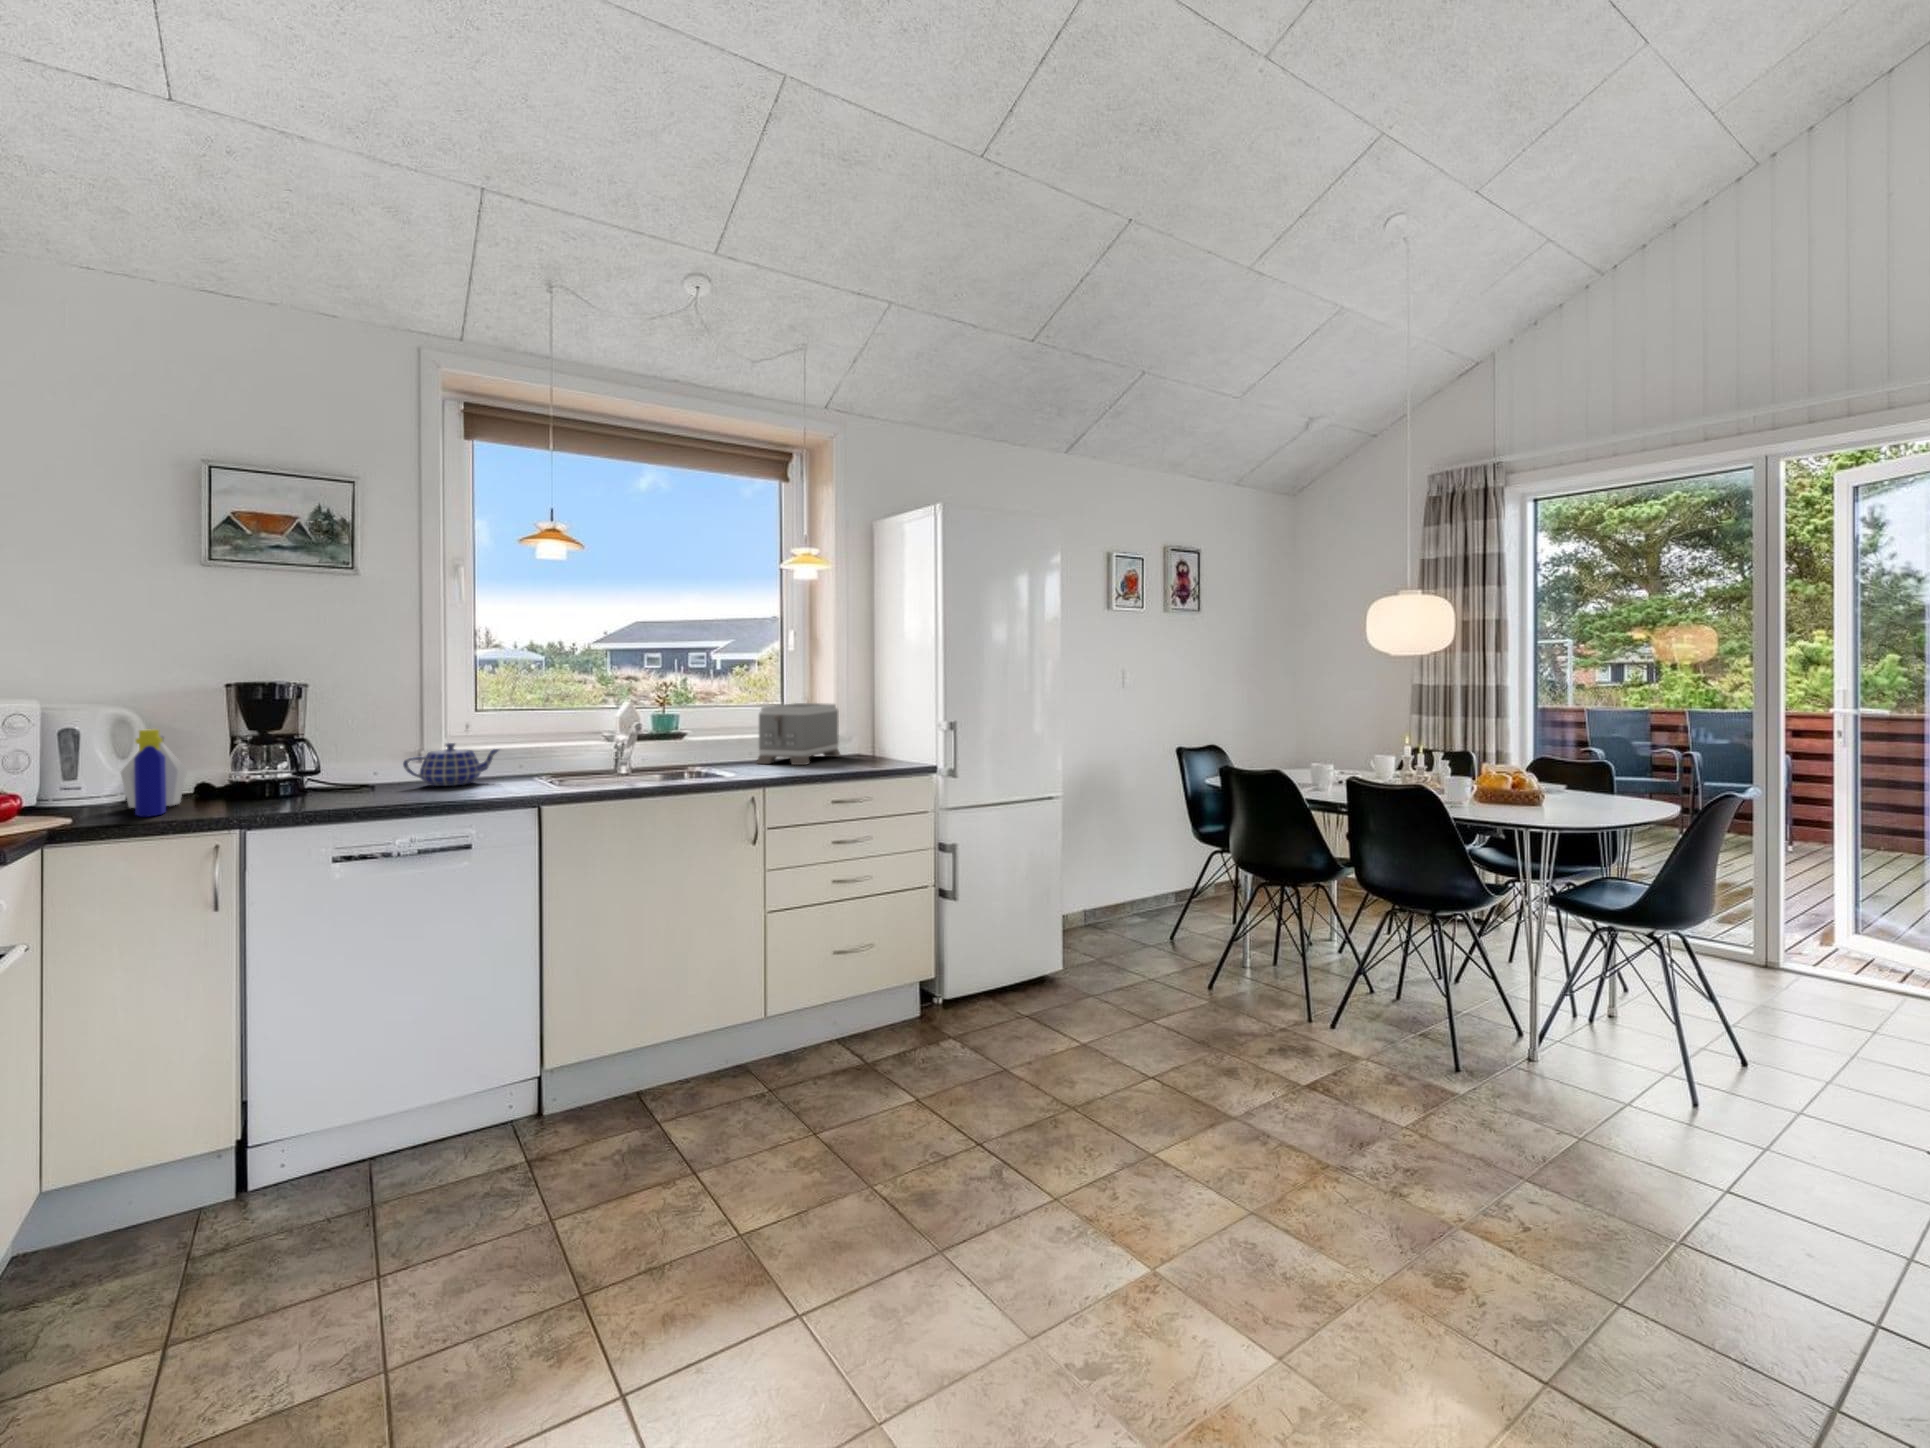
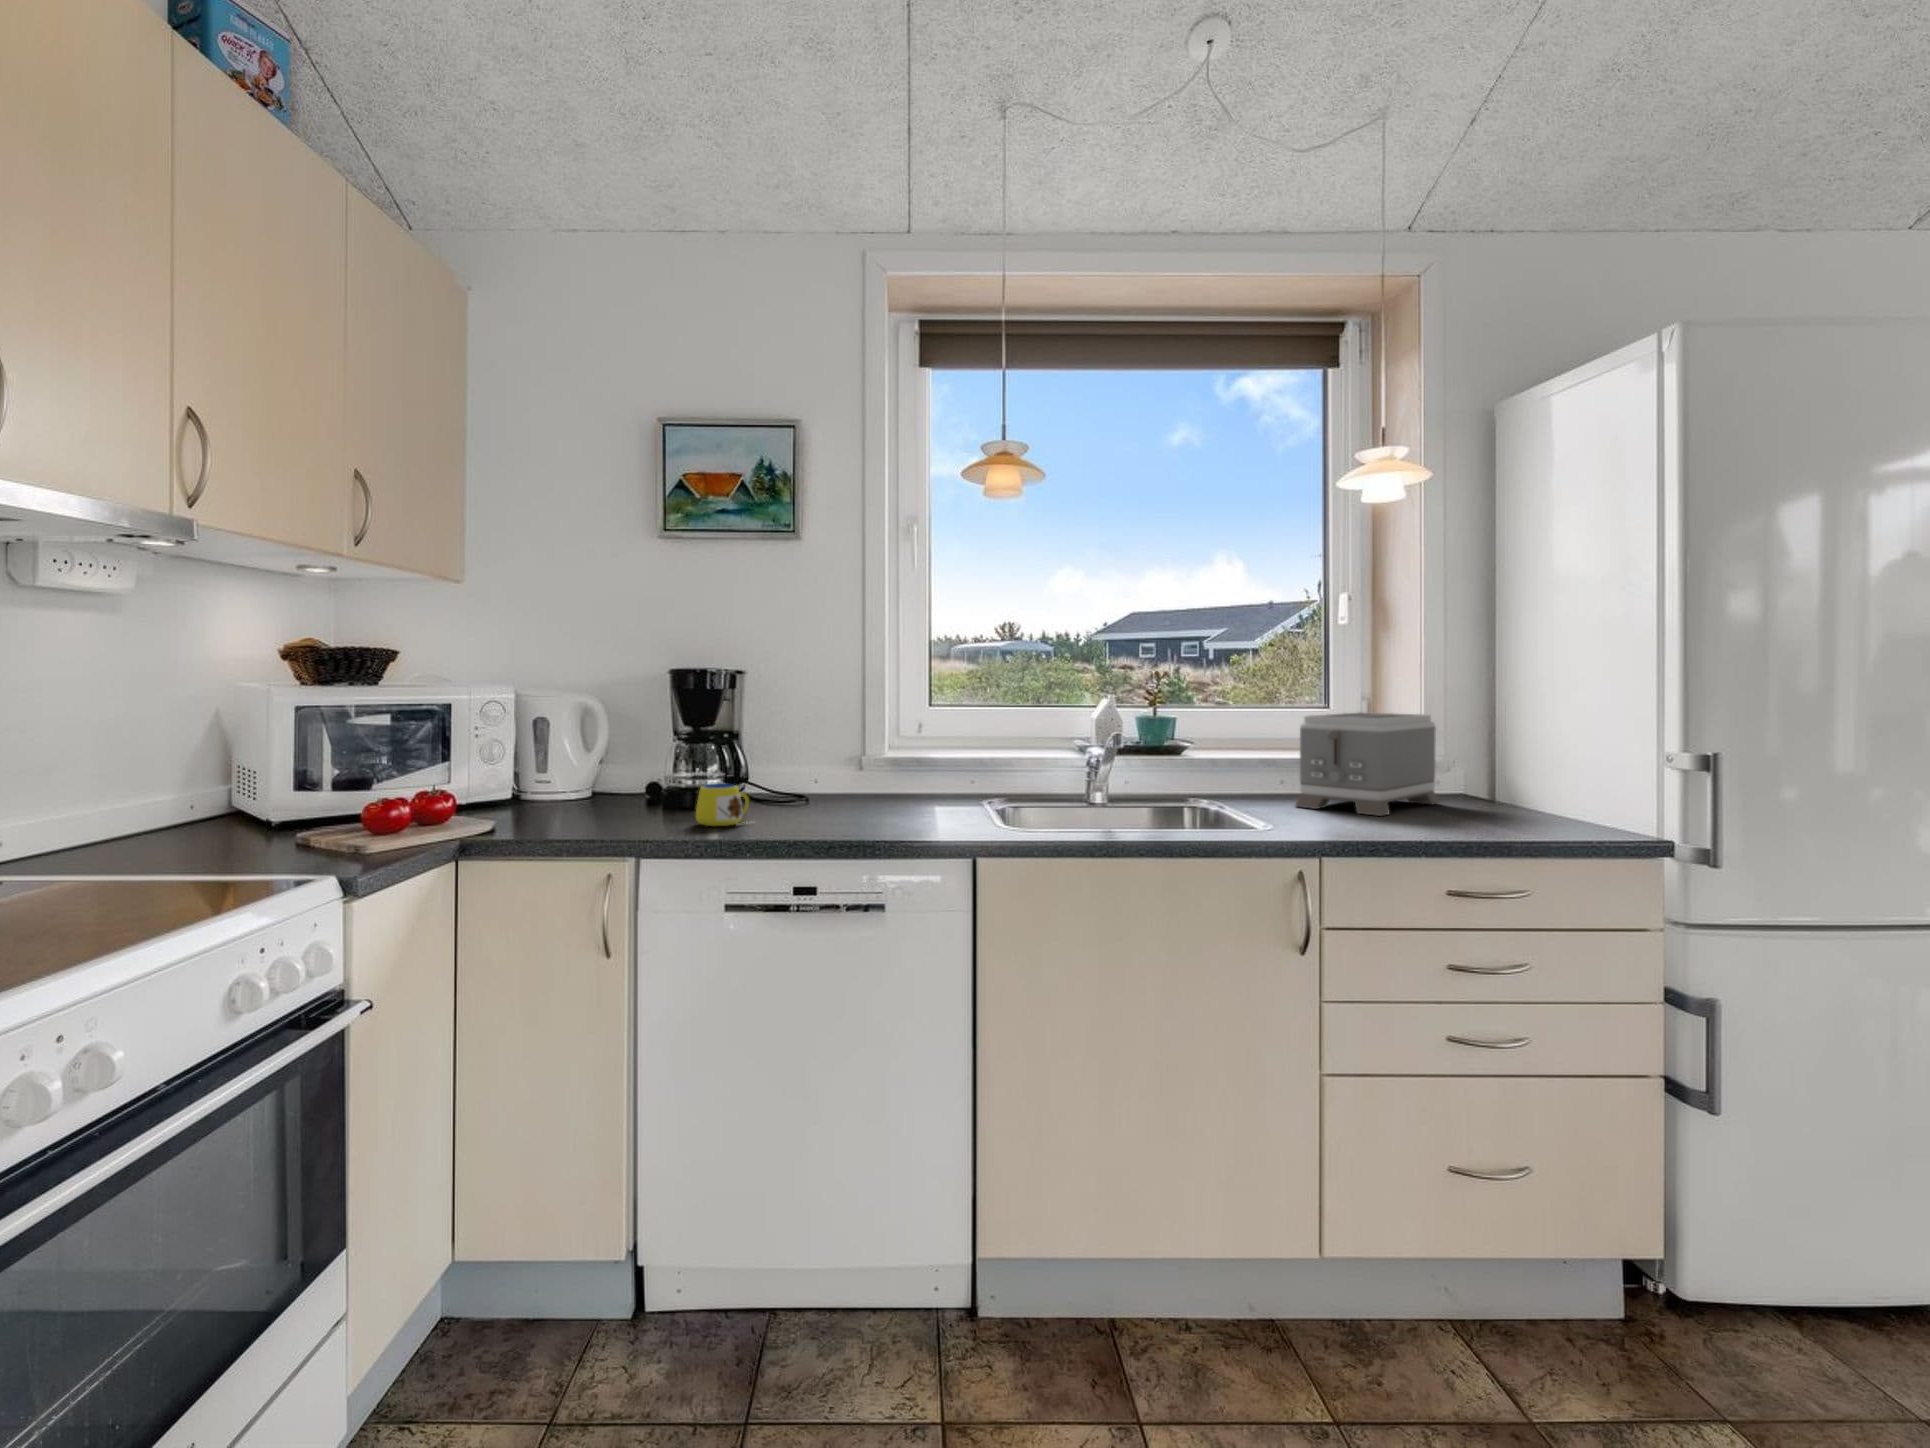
bottle: present [121,729,187,816] -> none [566,721,624,823]
teapot: present [403,743,499,786] -> none [831,752,943,809]
mug: none [284,774,343,807] -> present [696,784,754,826]

